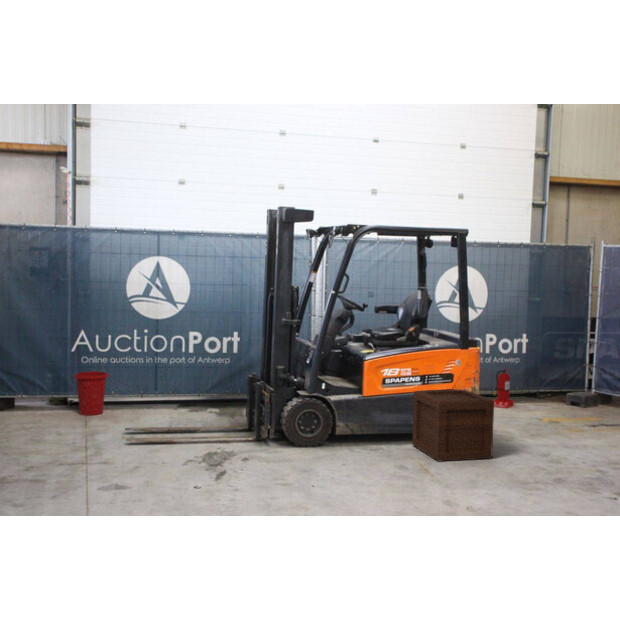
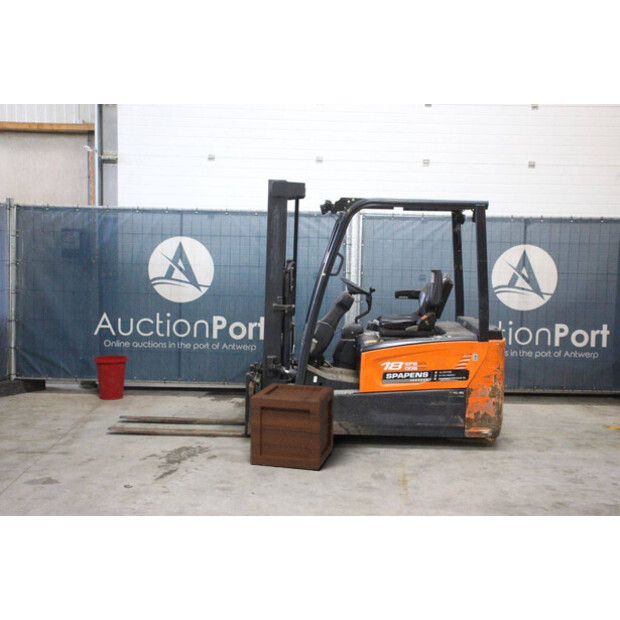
fire extinguisher: present [493,369,513,408] -> none [558,365,588,413]
wooden crate: present [412,390,494,461] -> present [250,383,334,470]

